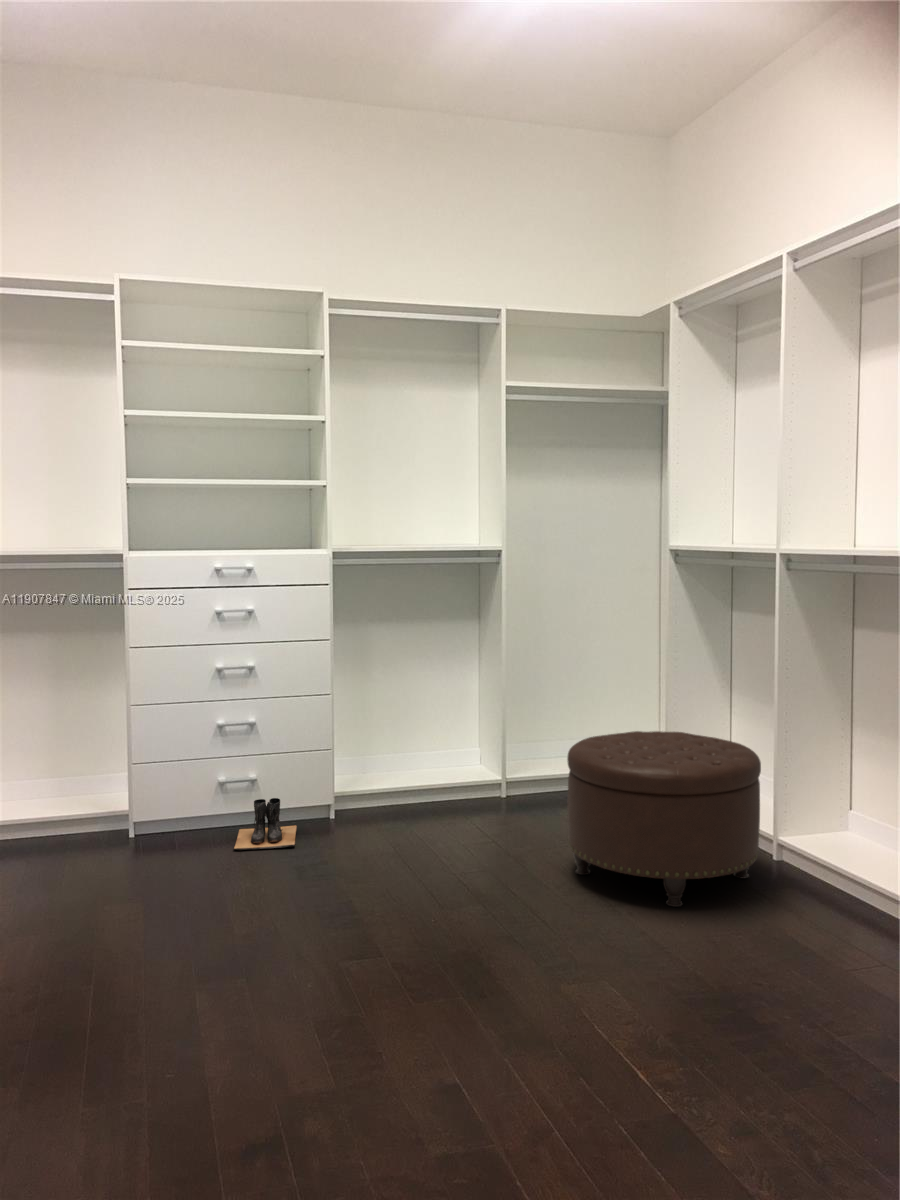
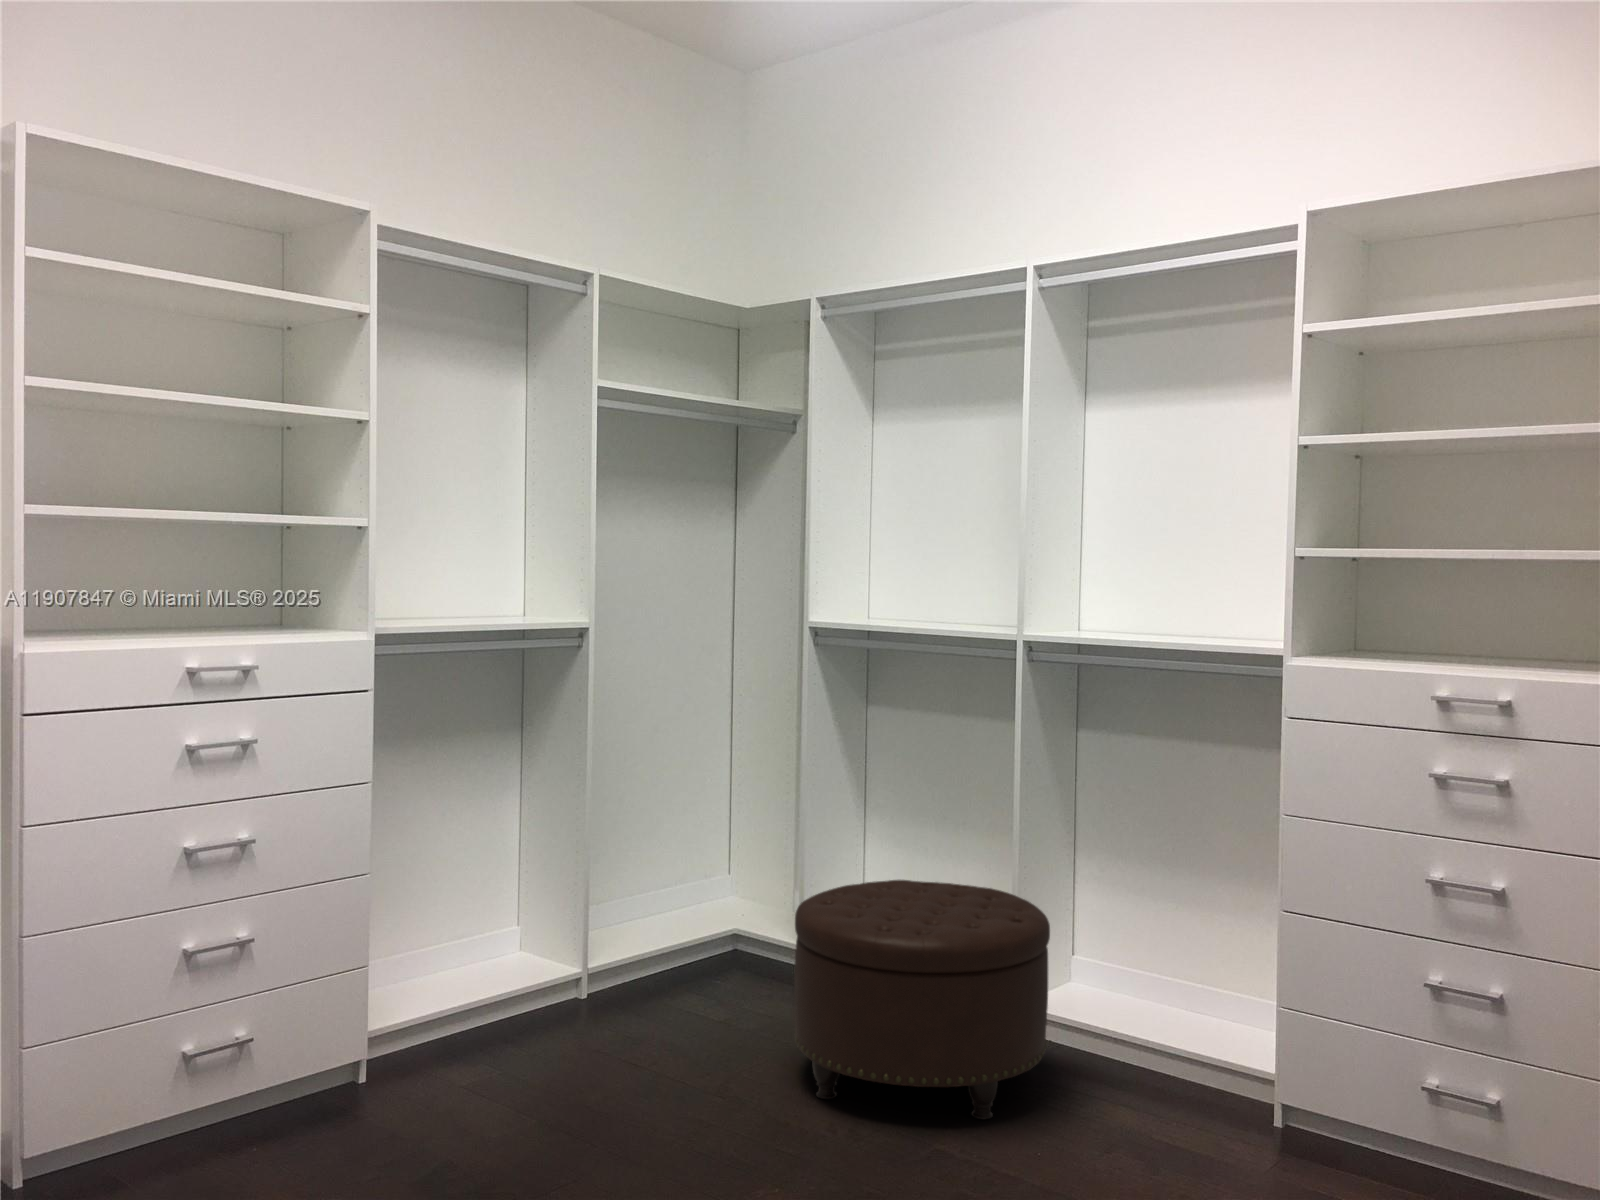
boots: present [234,798,297,850] -> none [226,1064,363,1169]

